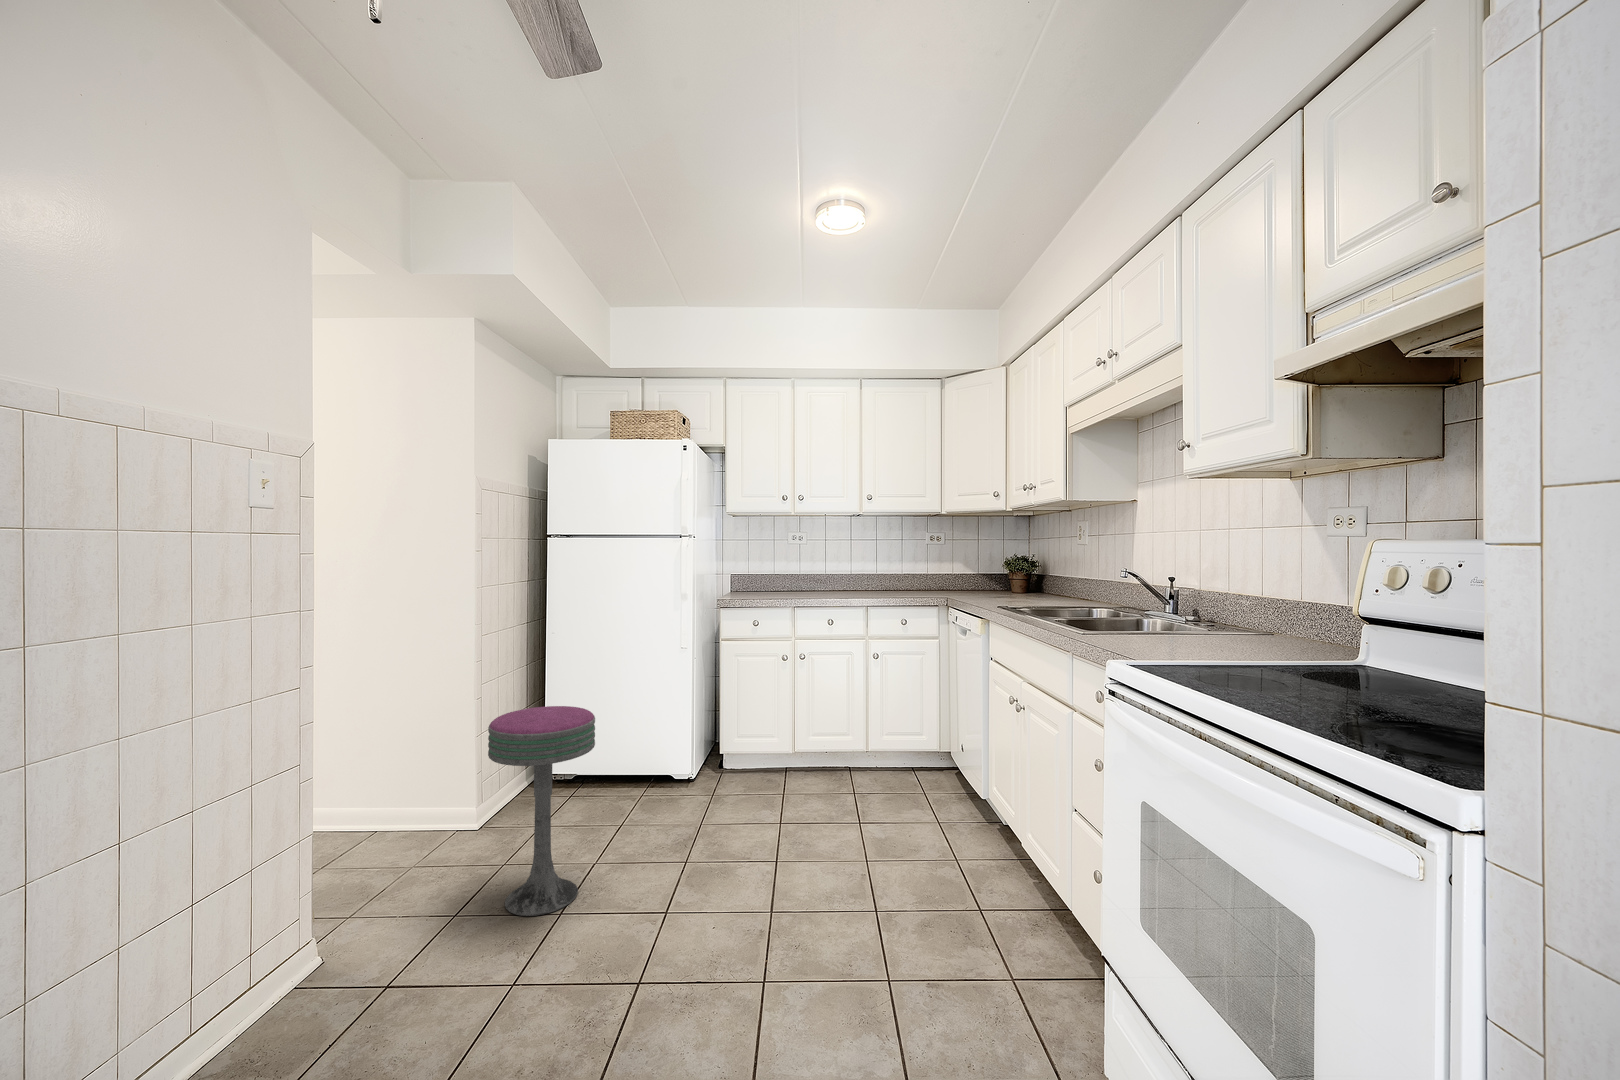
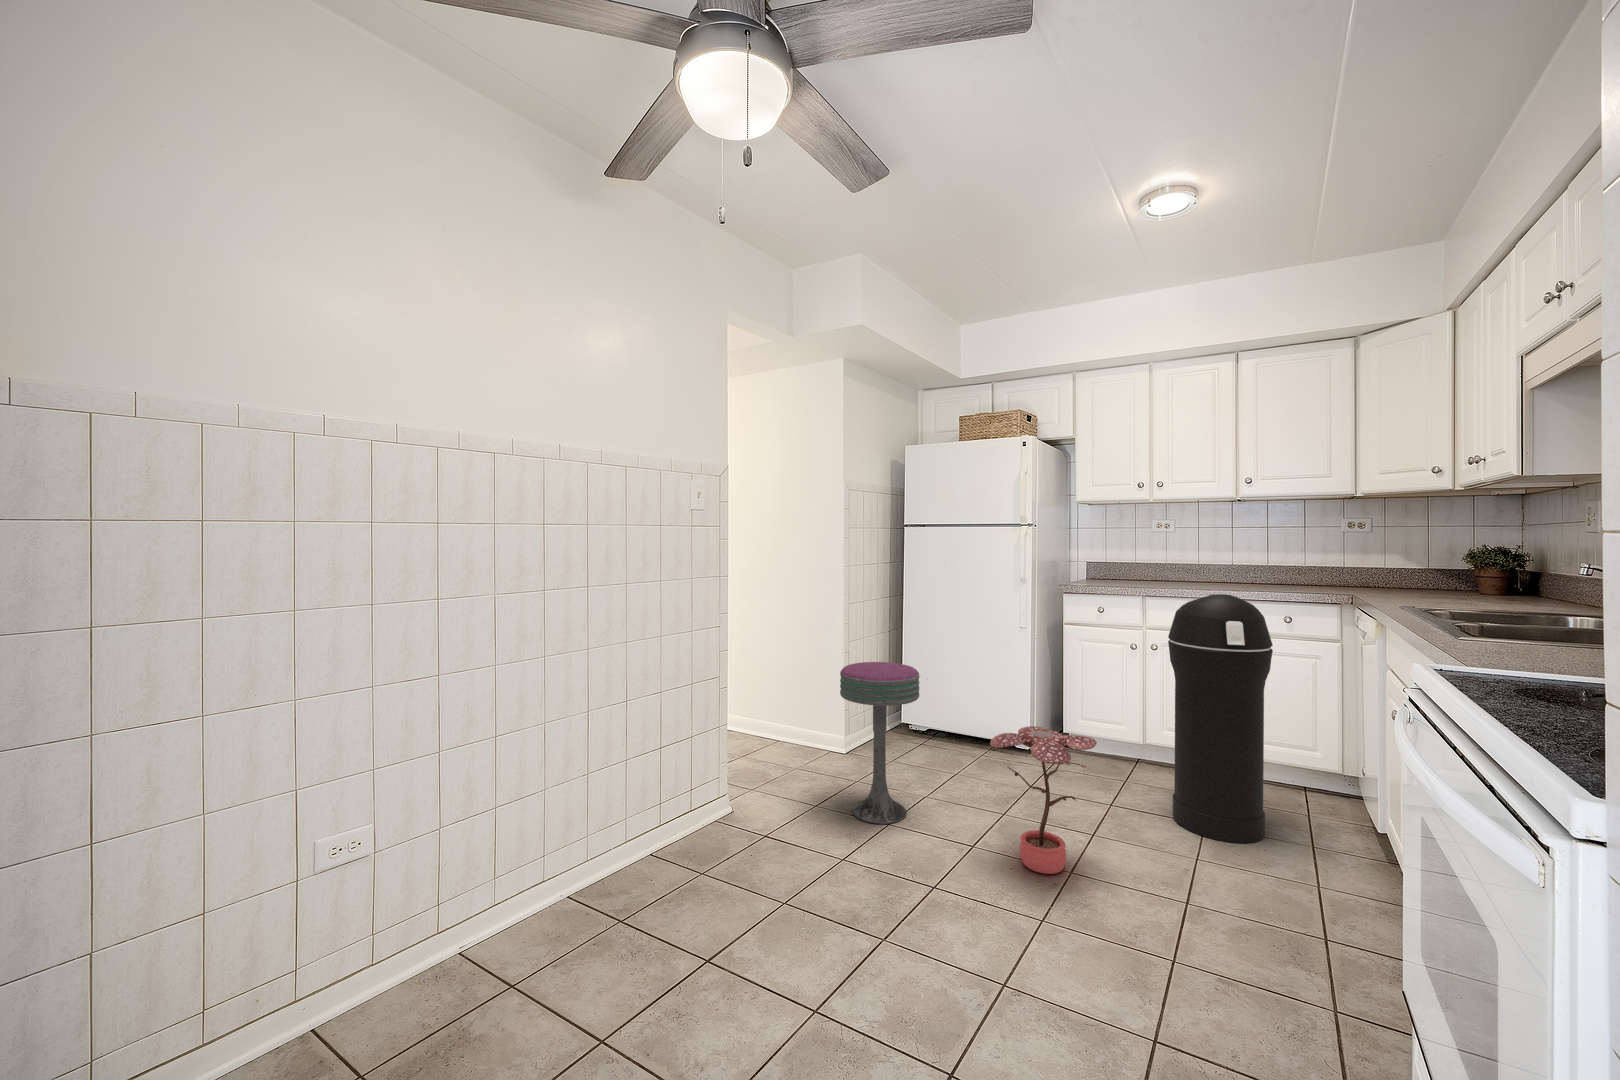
trash can: none [831,602,910,828] -> present [1168,594,1273,844]
potted plant: none [692,755,794,913] -> present [990,726,1097,874]

